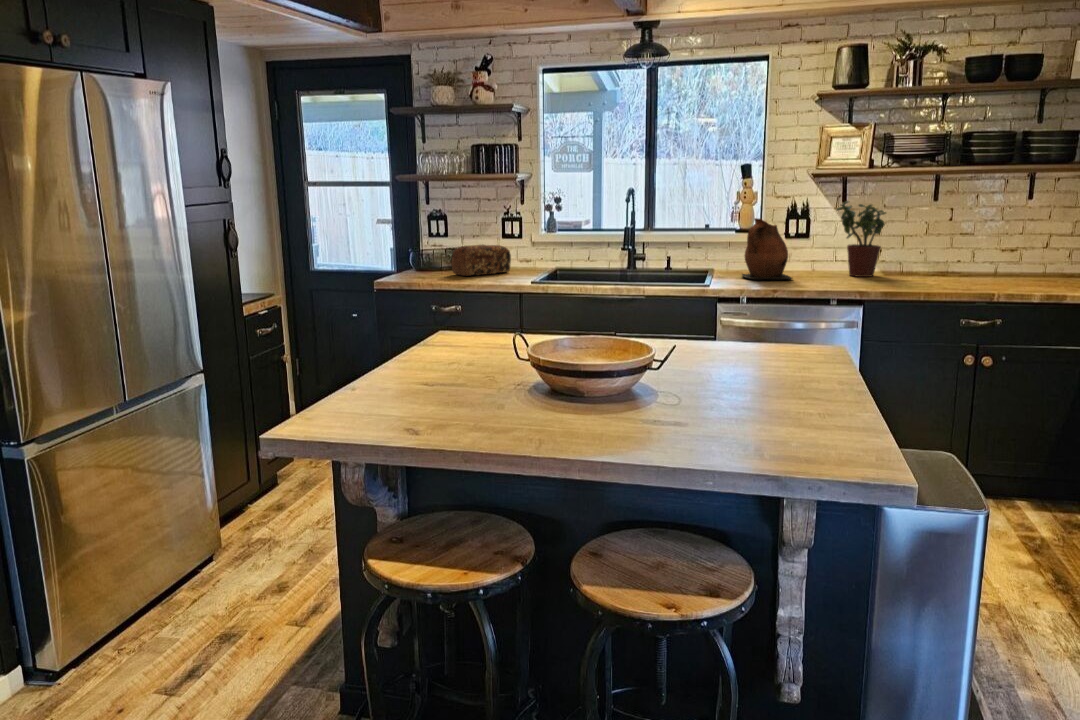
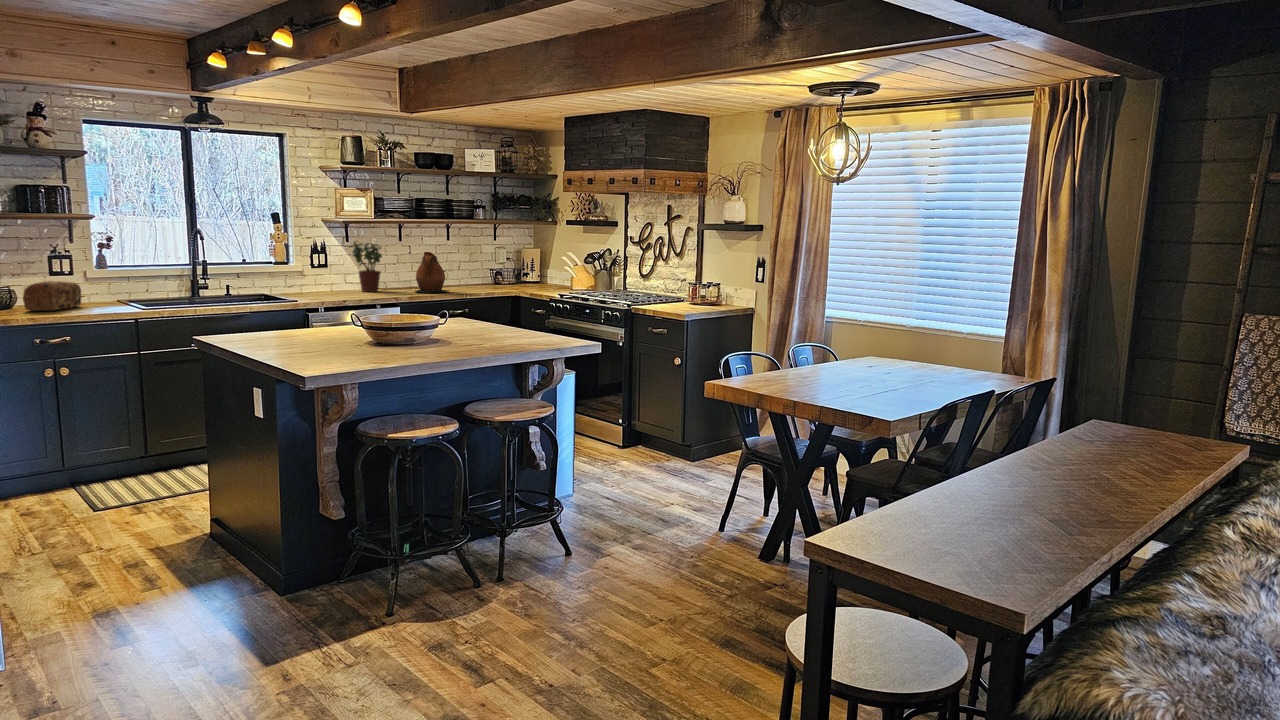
ceramic pitcher: present [742,218,792,280] -> present [415,252,448,293]

